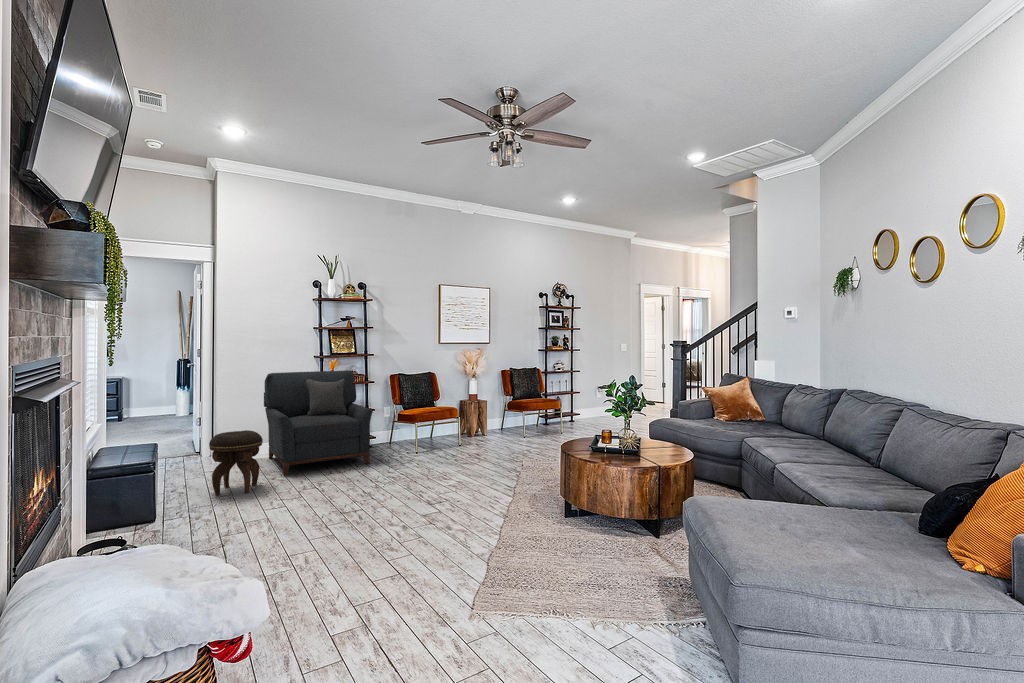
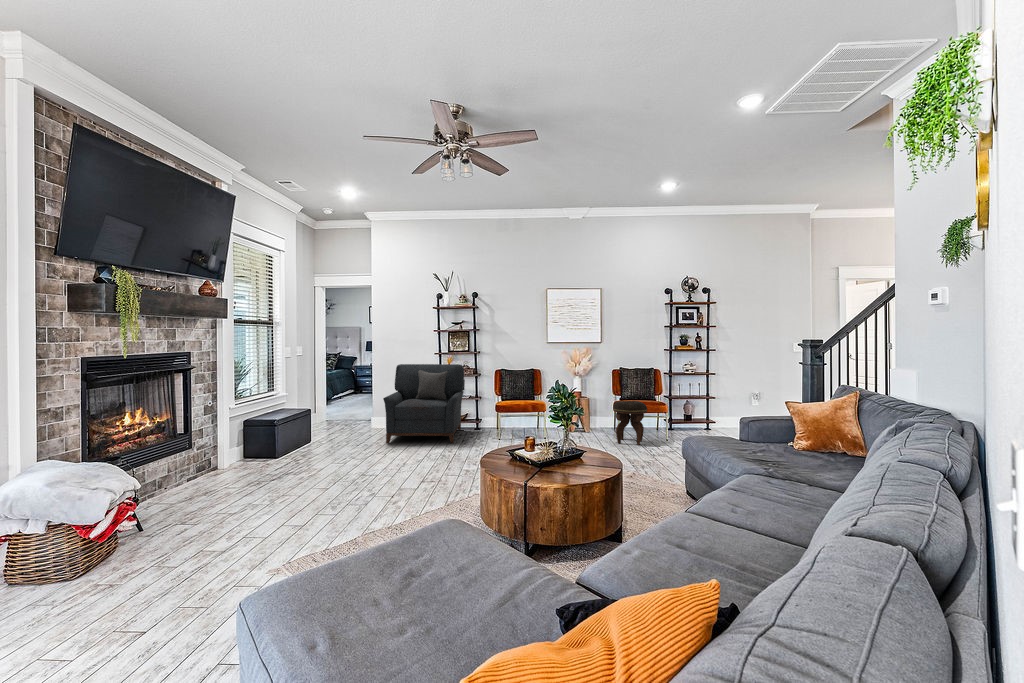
footstool: present [209,430,263,495] -> present [613,401,647,445]

